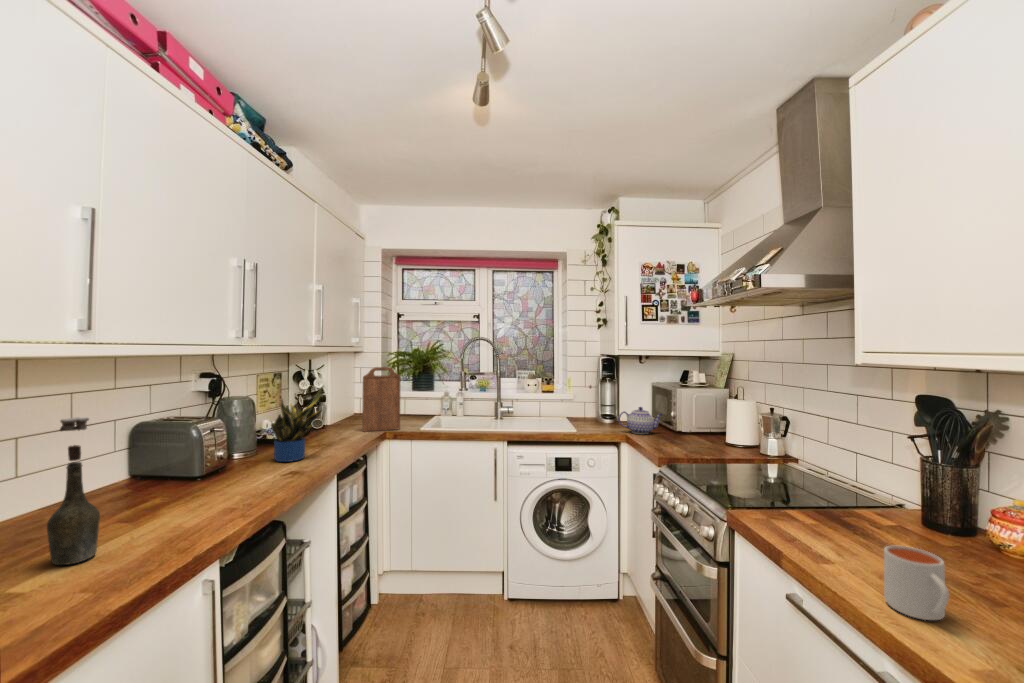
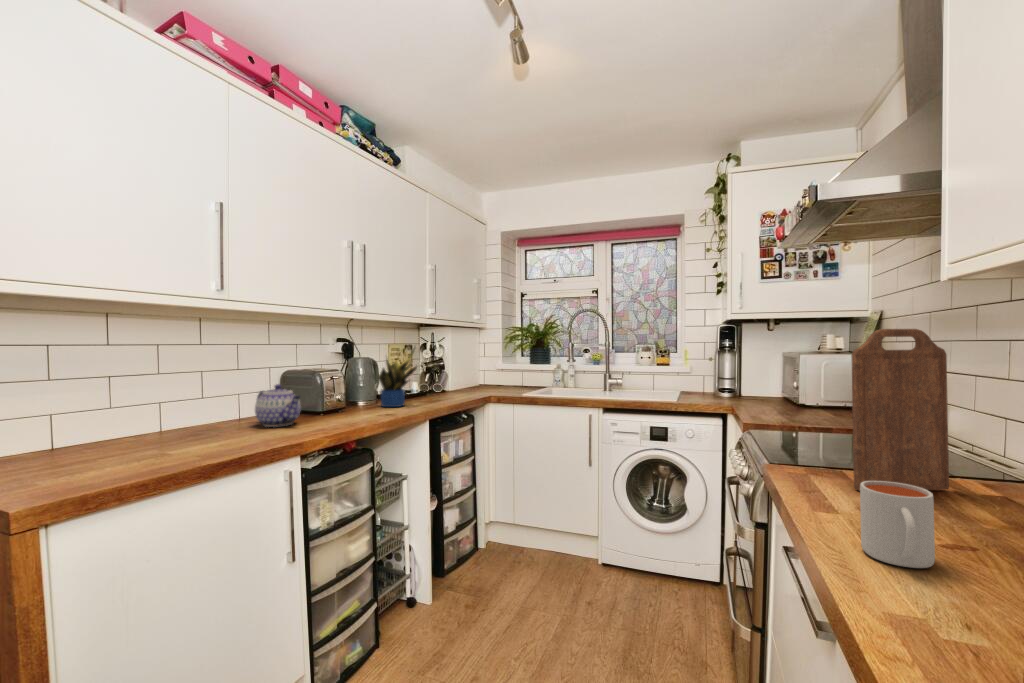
cutting board: present [362,367,400,432] -> present [851,329,949,491]
teapot: present [618,407,662,434] -> present [255,384,301,427]
bottle: present [47,418,100,565] -> none [191,344,223,443]

